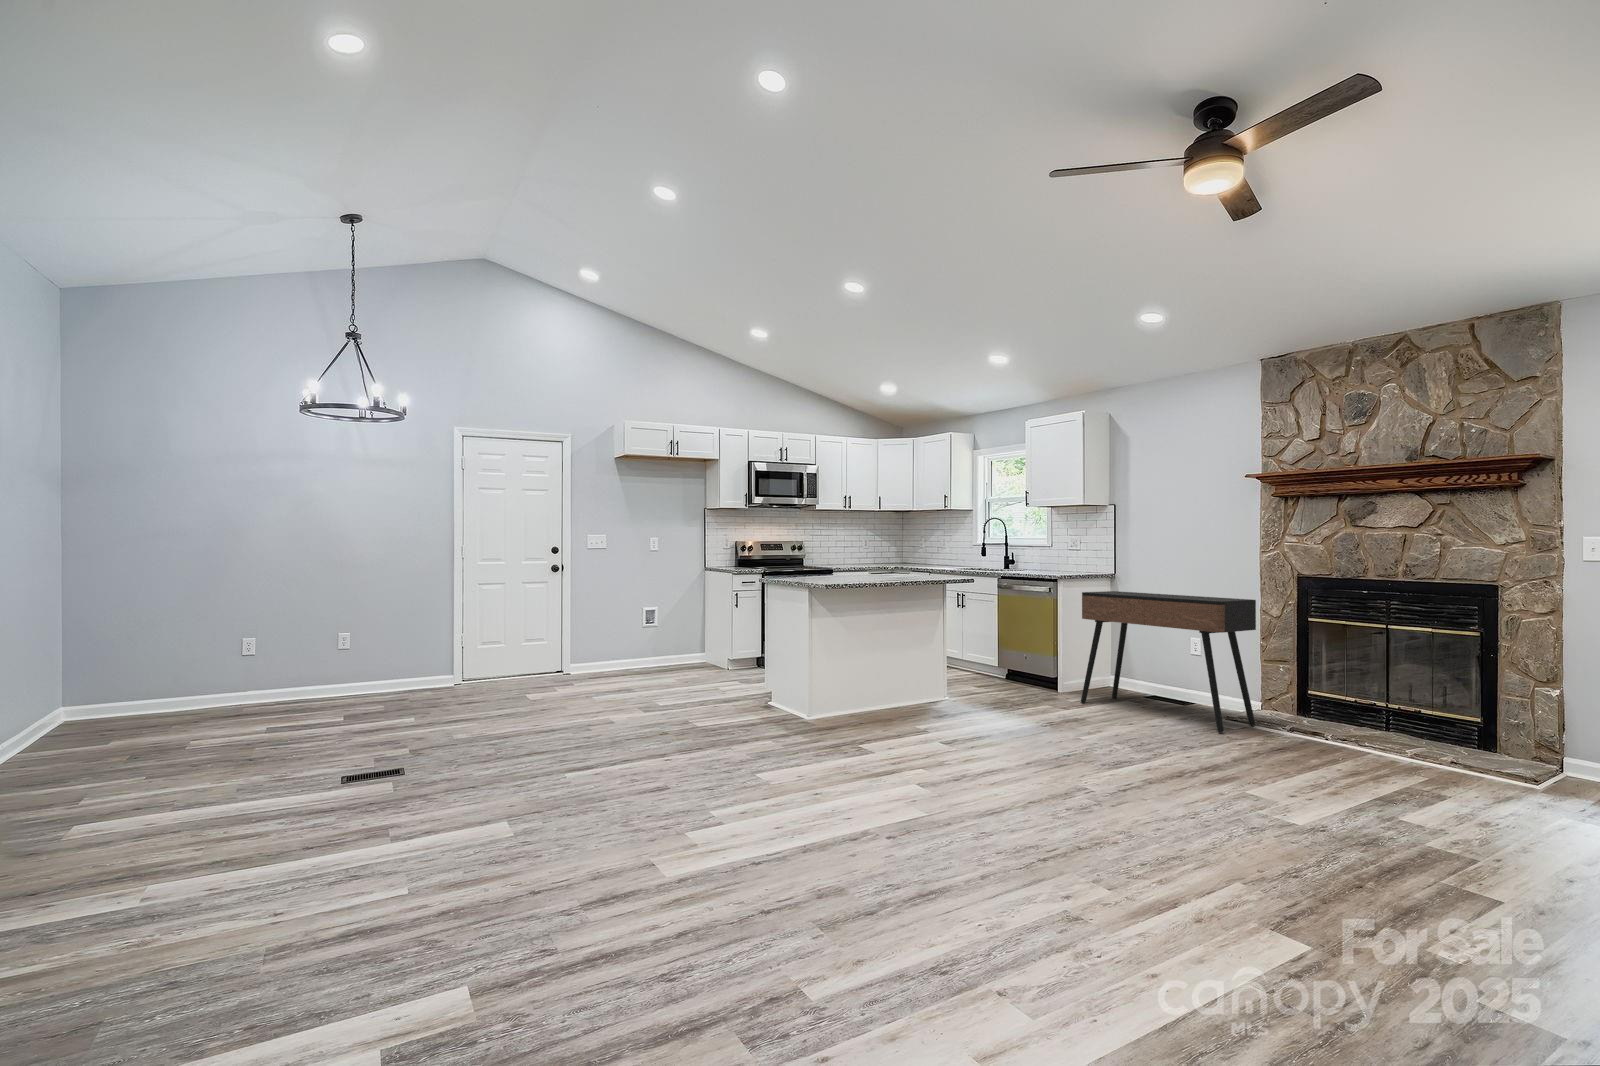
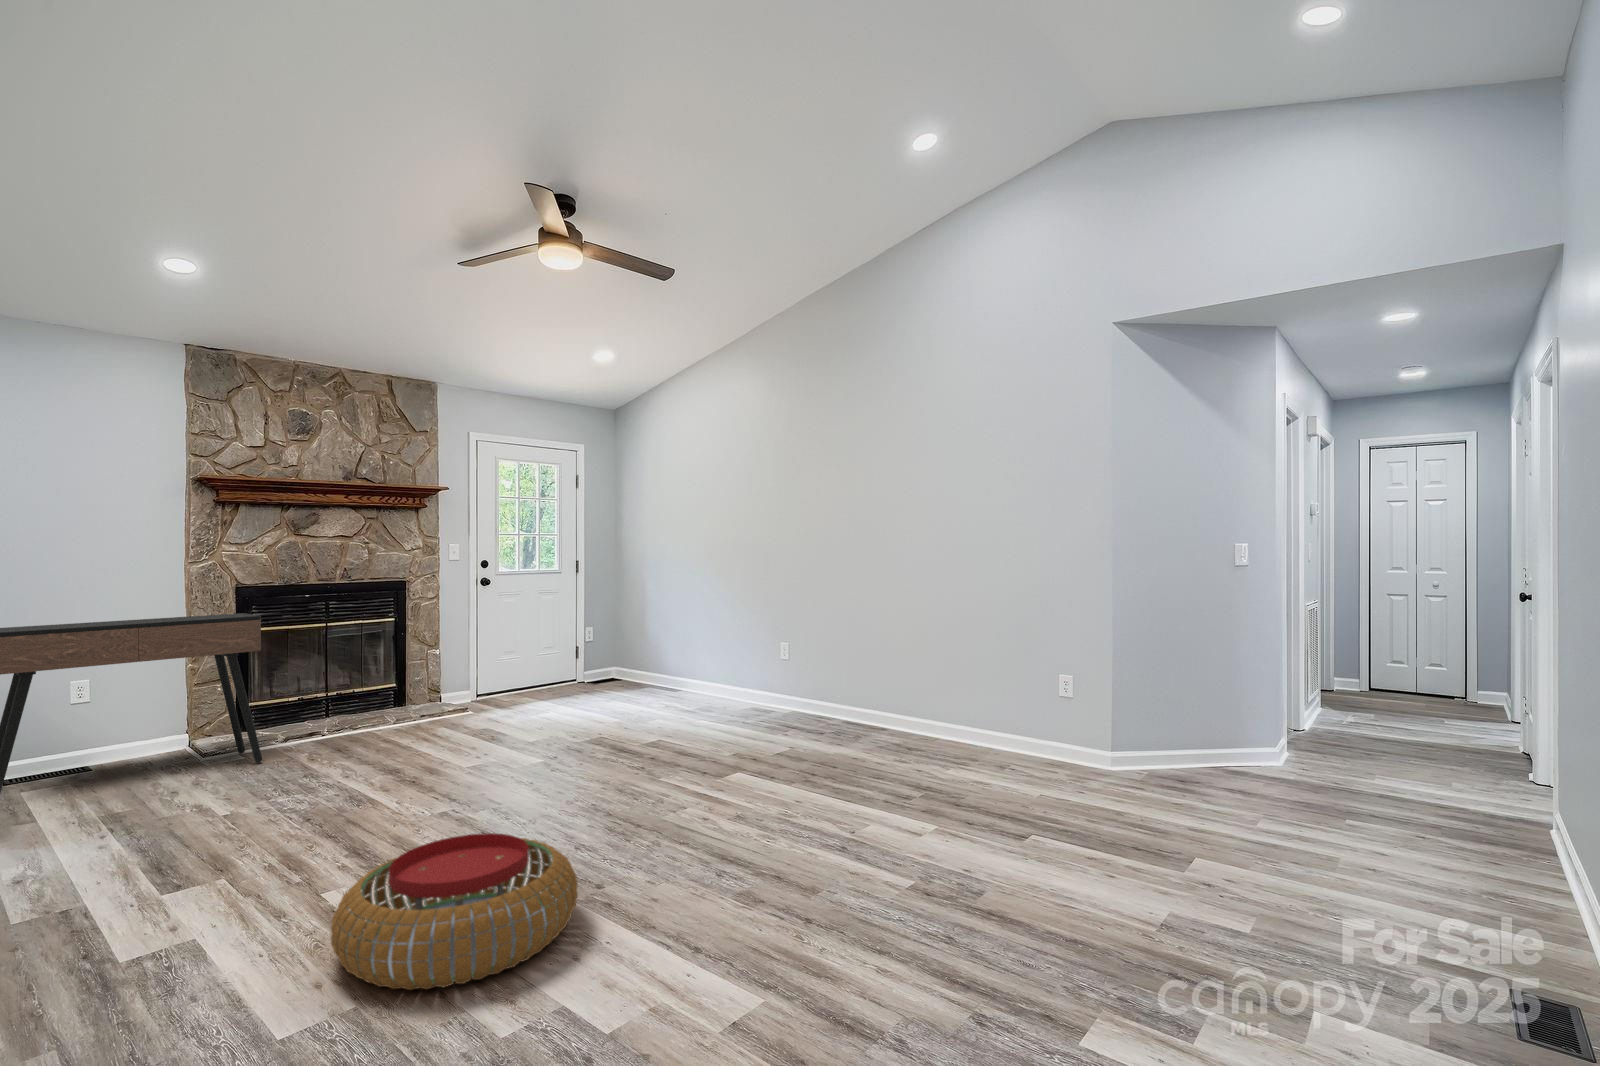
pouf: none [752,740,902,826] -> present [331,833,578,990]

